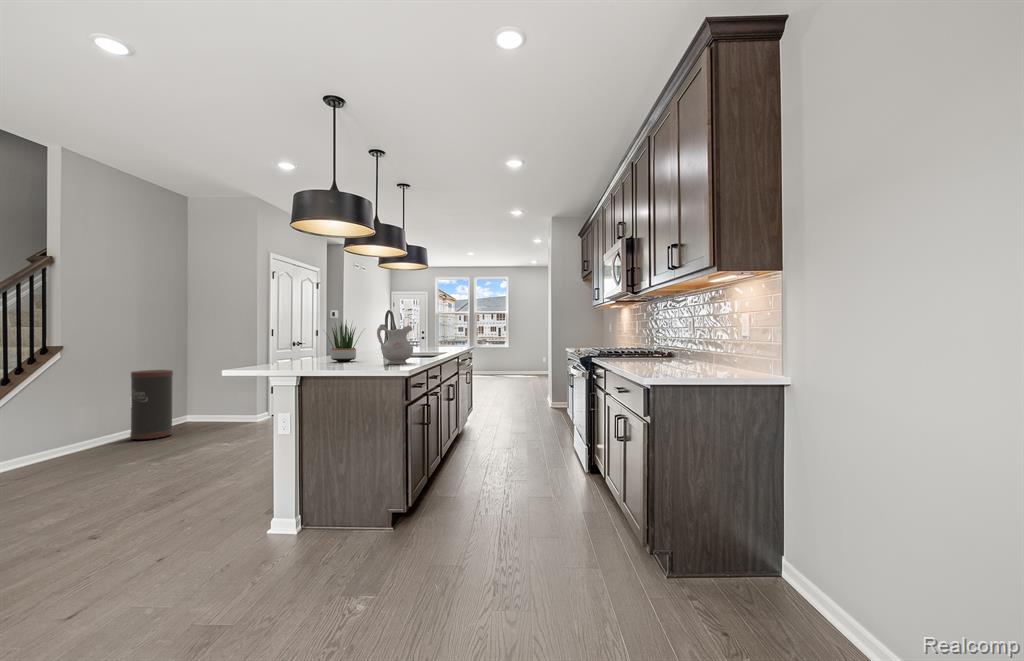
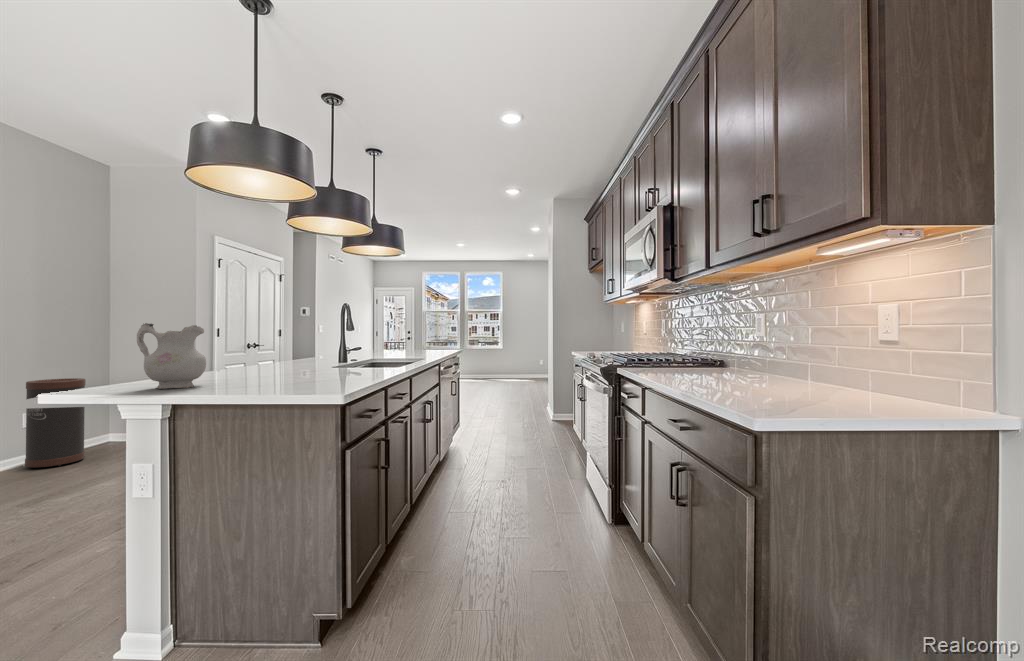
potted plant: present [328,321,359,362] -> none [232,314,304,375]
ceramic pitcher: present [377,324,413,364] -> present [137,323,206,389]

